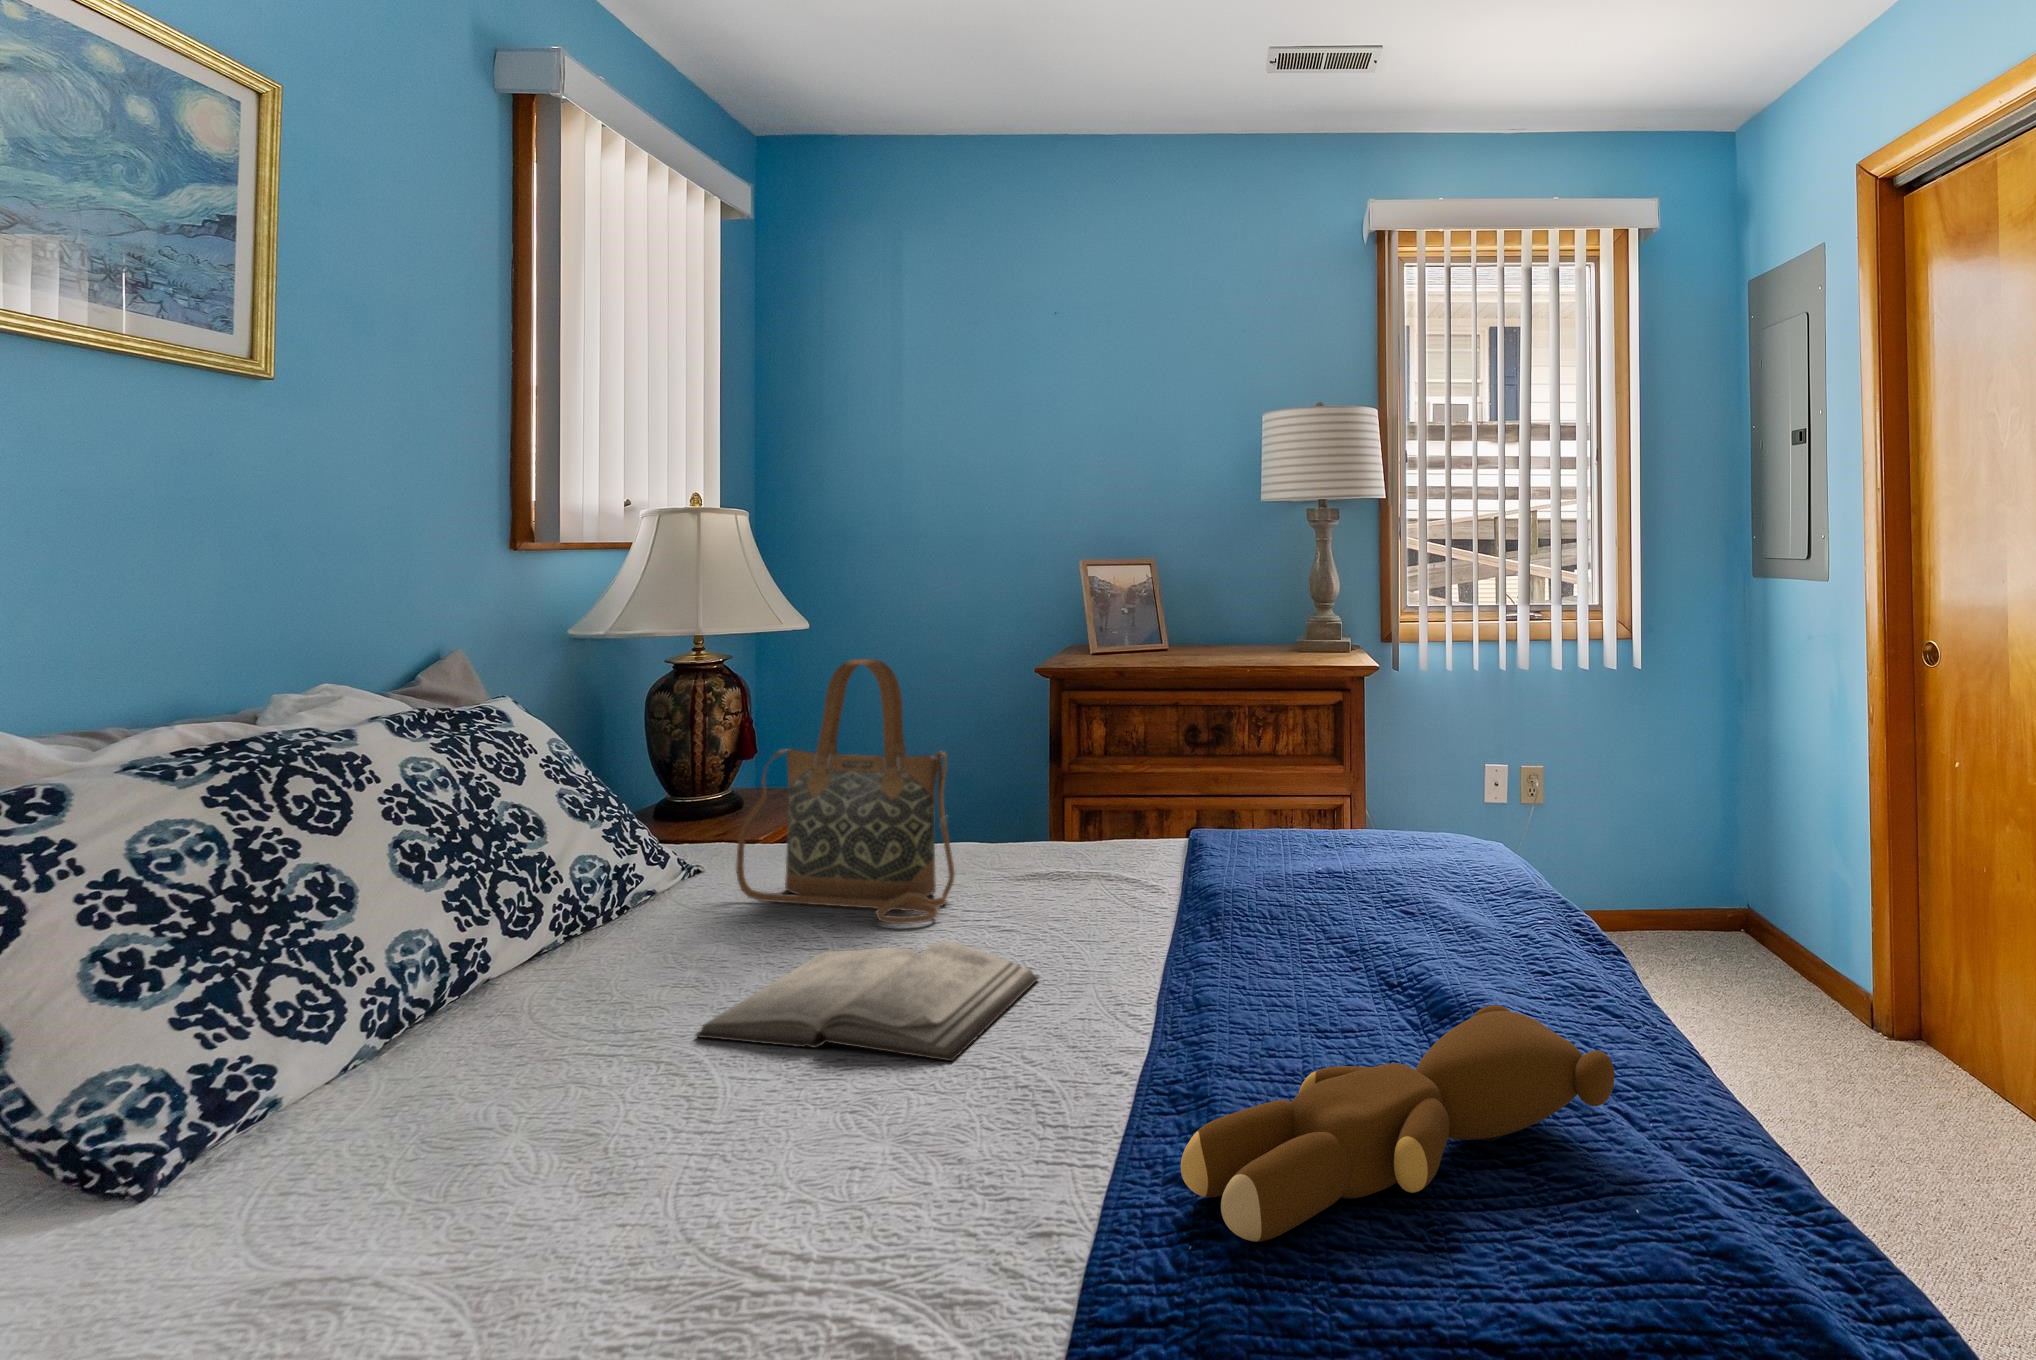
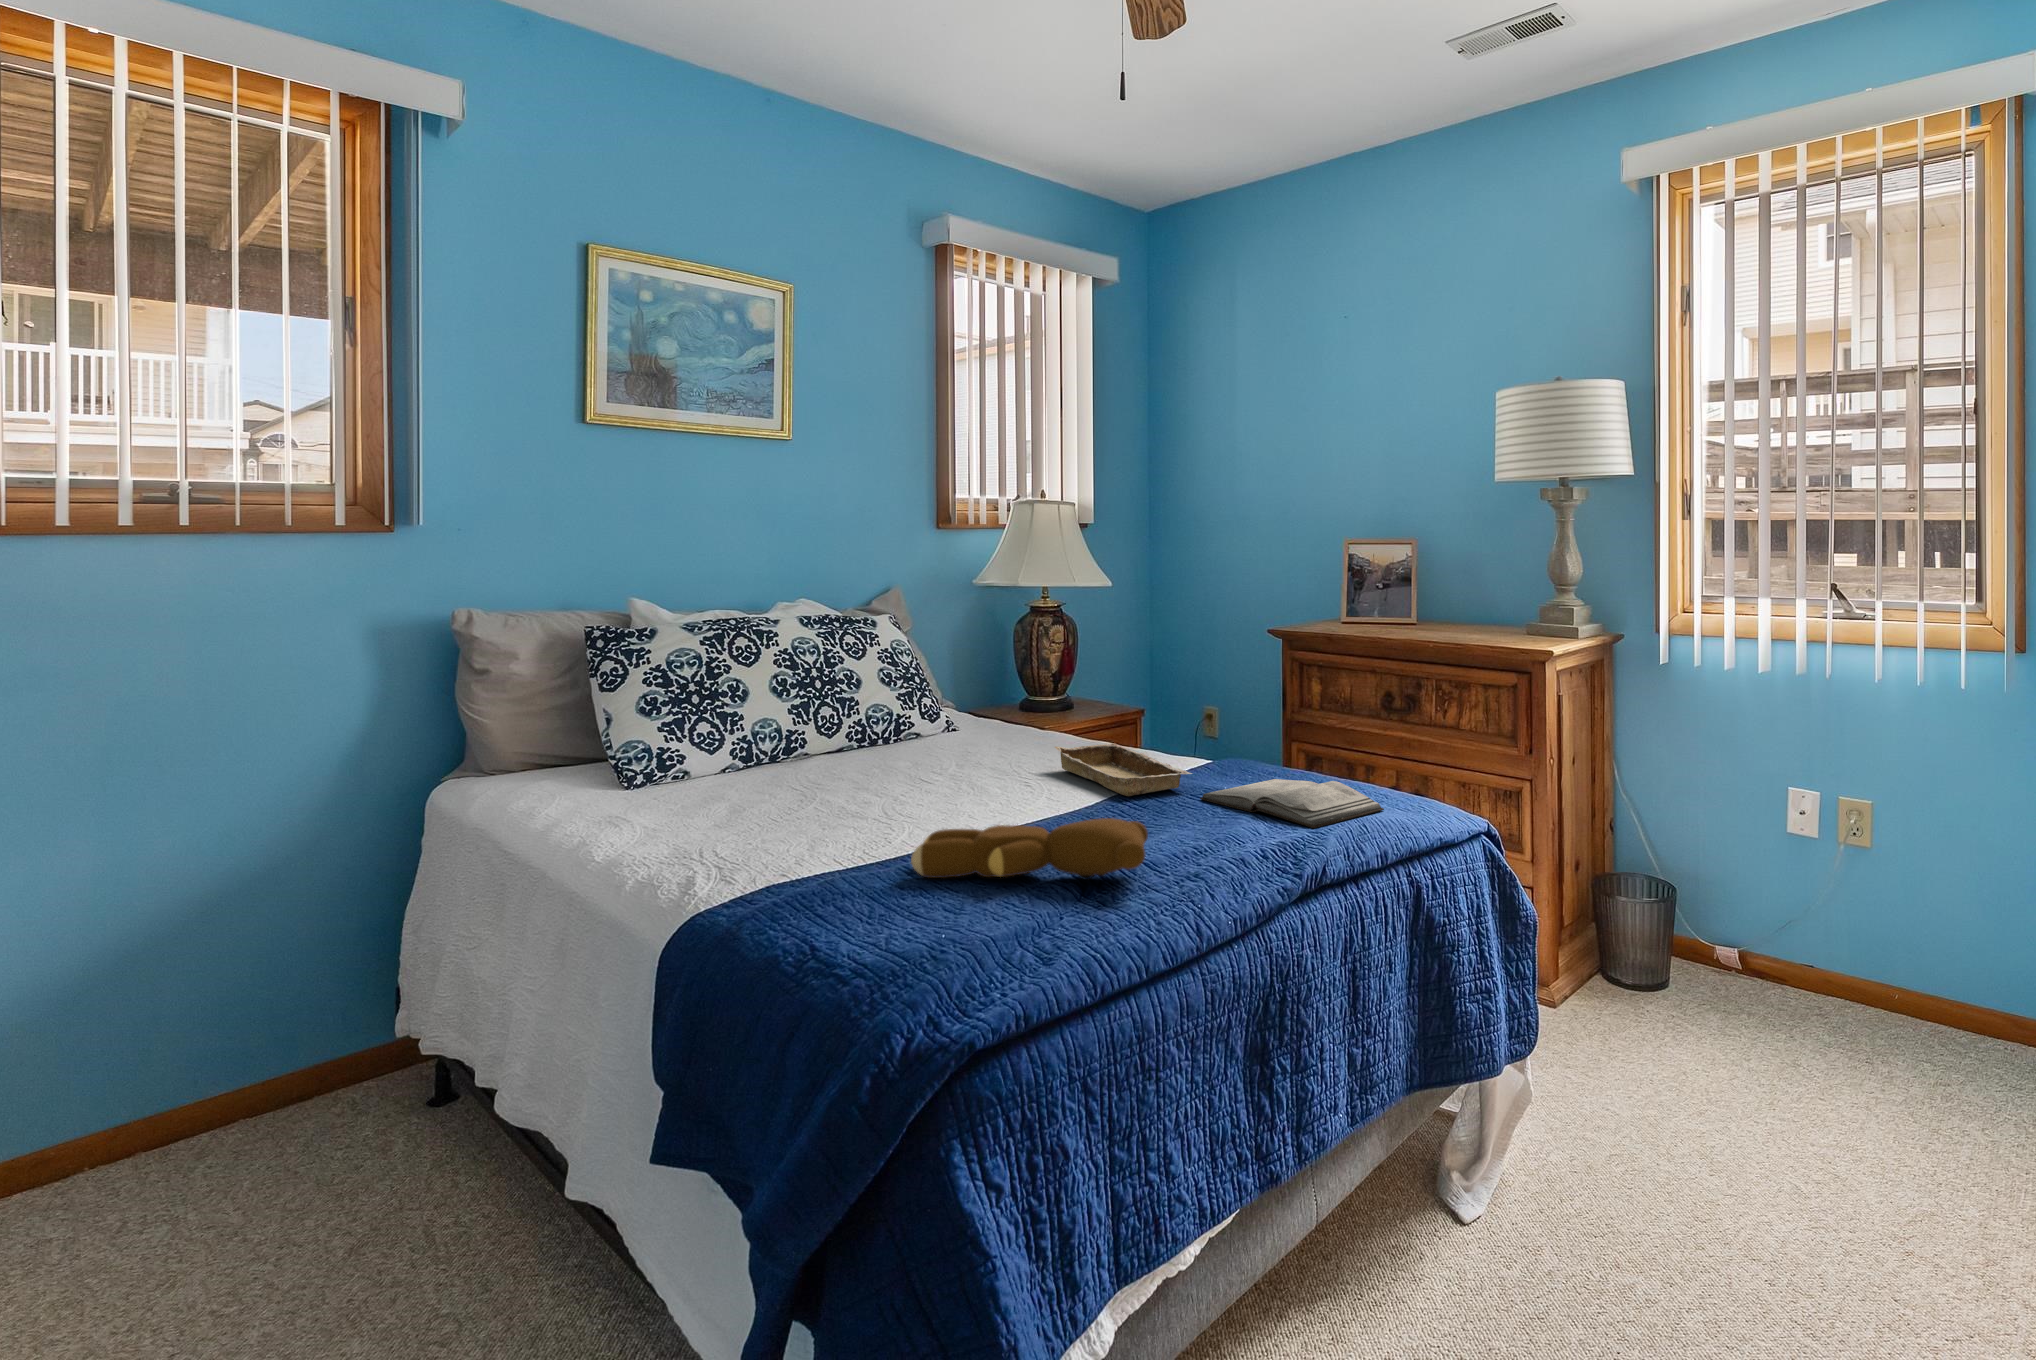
handbag: present [736,659,955,924] -> none [958,608,1056,765]
tray: none [989,855,1246,942] -> present [1055,744,1192,796]
diary: present [695,941,1039,1061] -> present [1200,779,1384,828]

